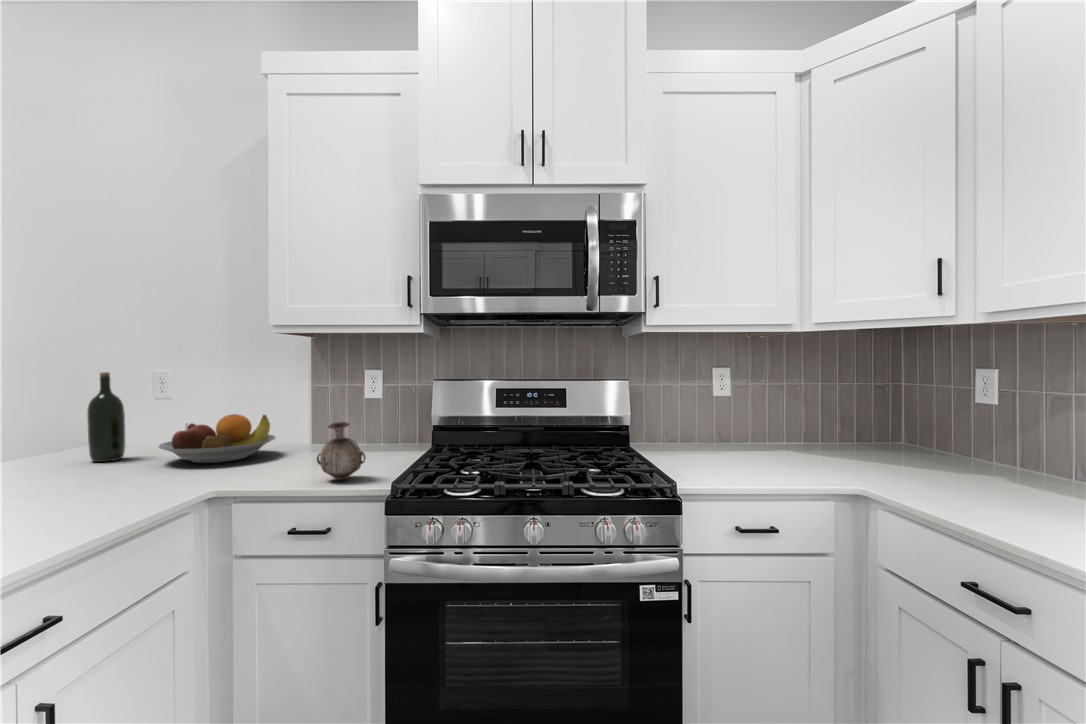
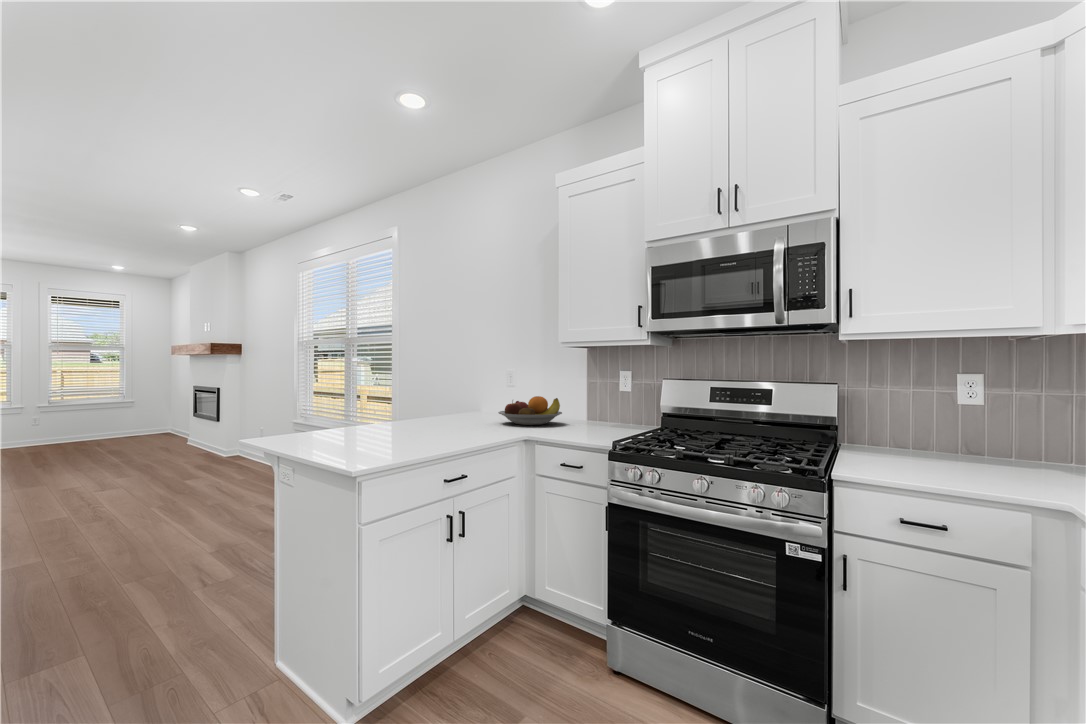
wine bottle: present [87,372,125,462] -> none [468,368,486,419]
vase: present [317,422,366,480] -> none [571,401,600,438]

